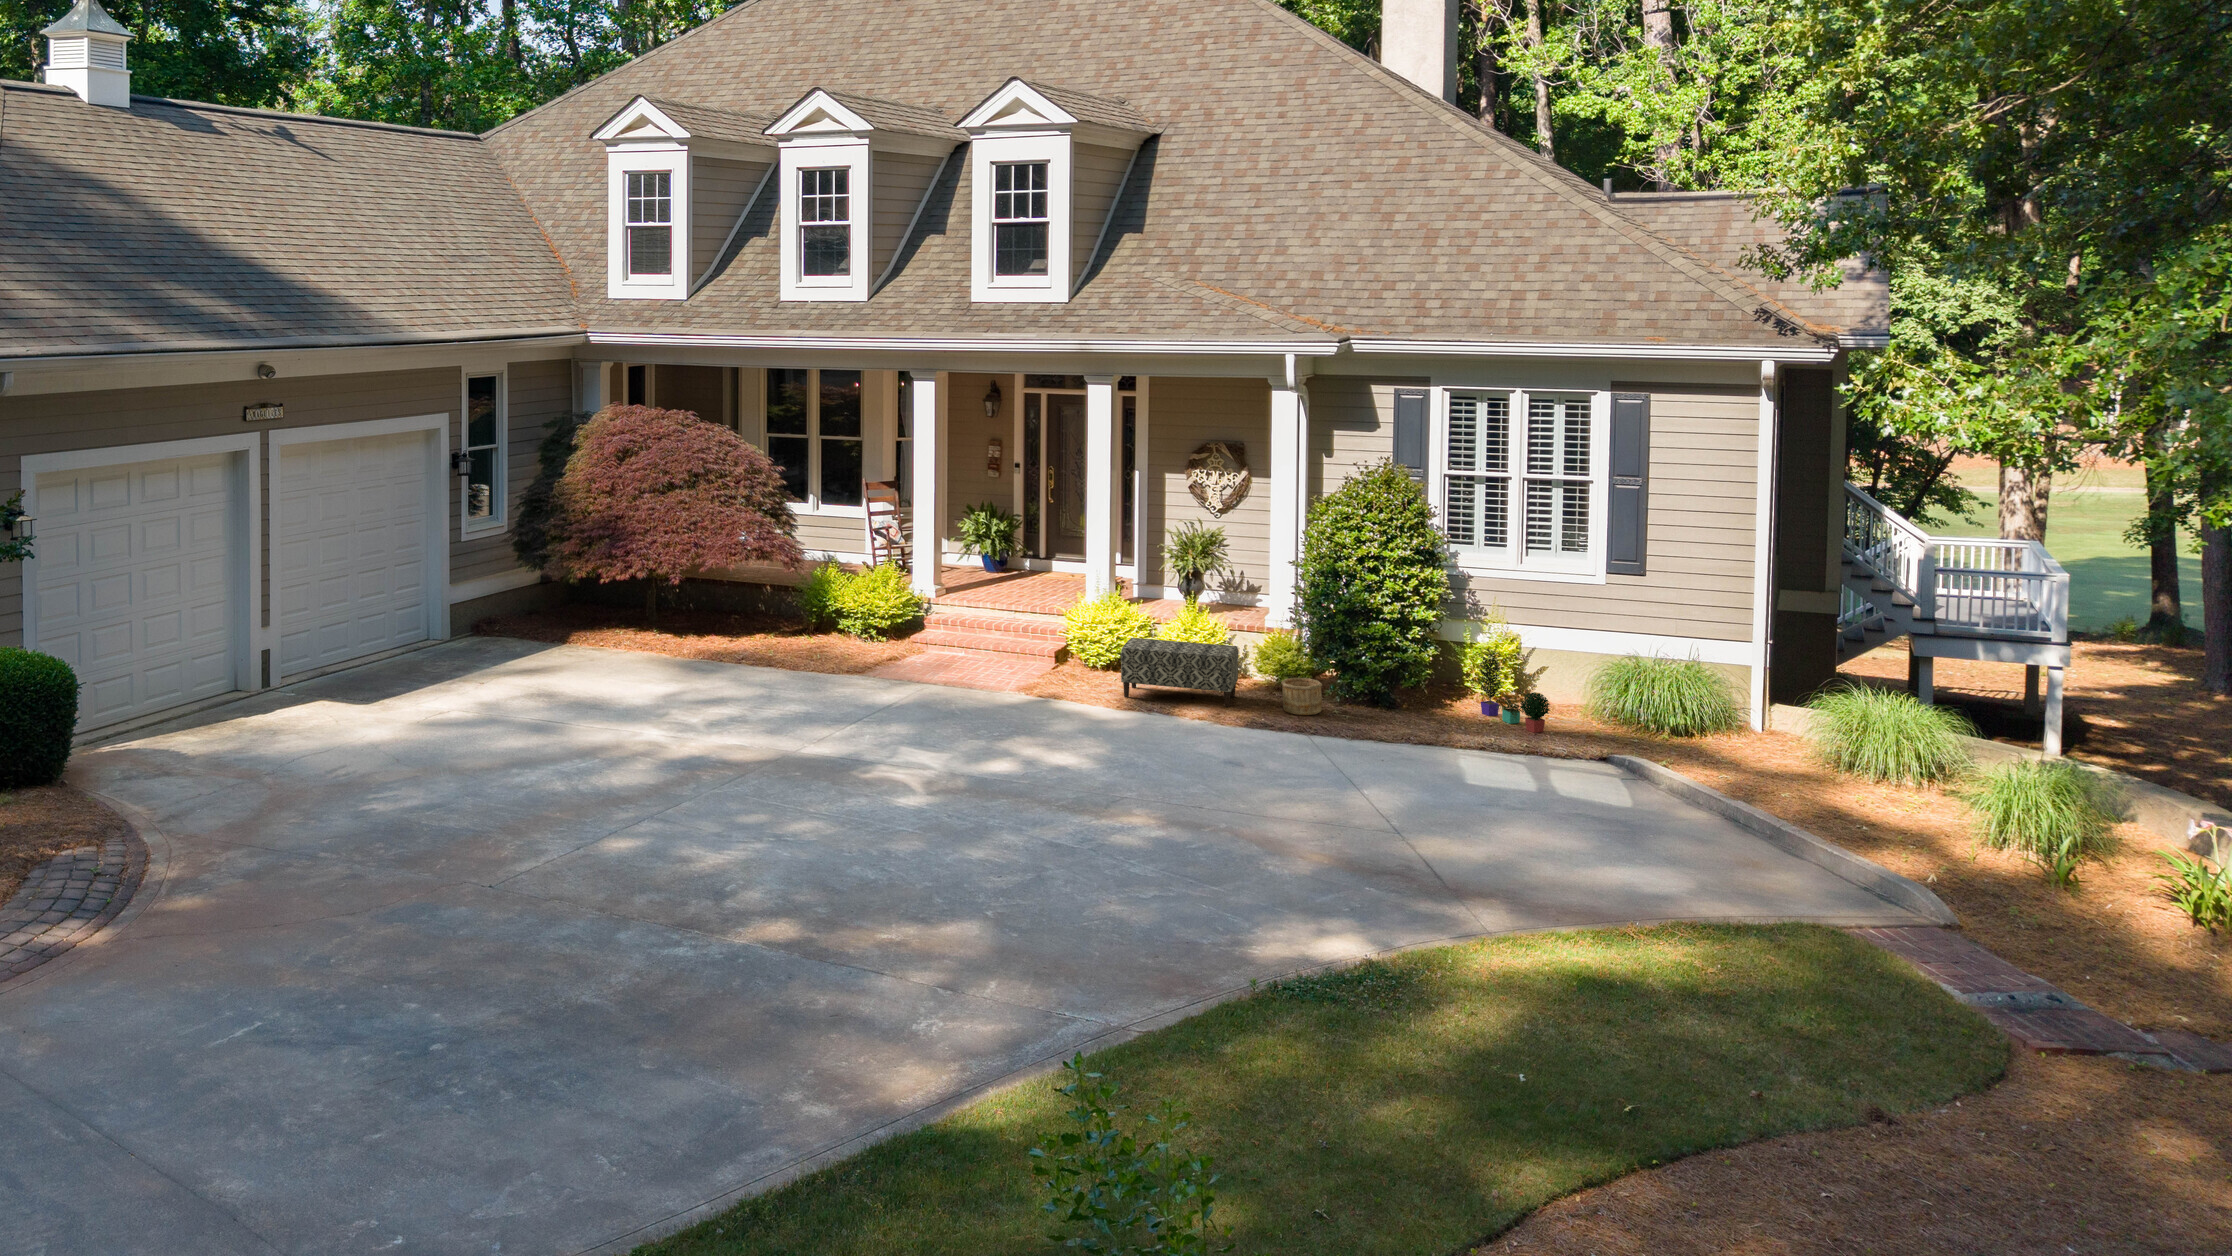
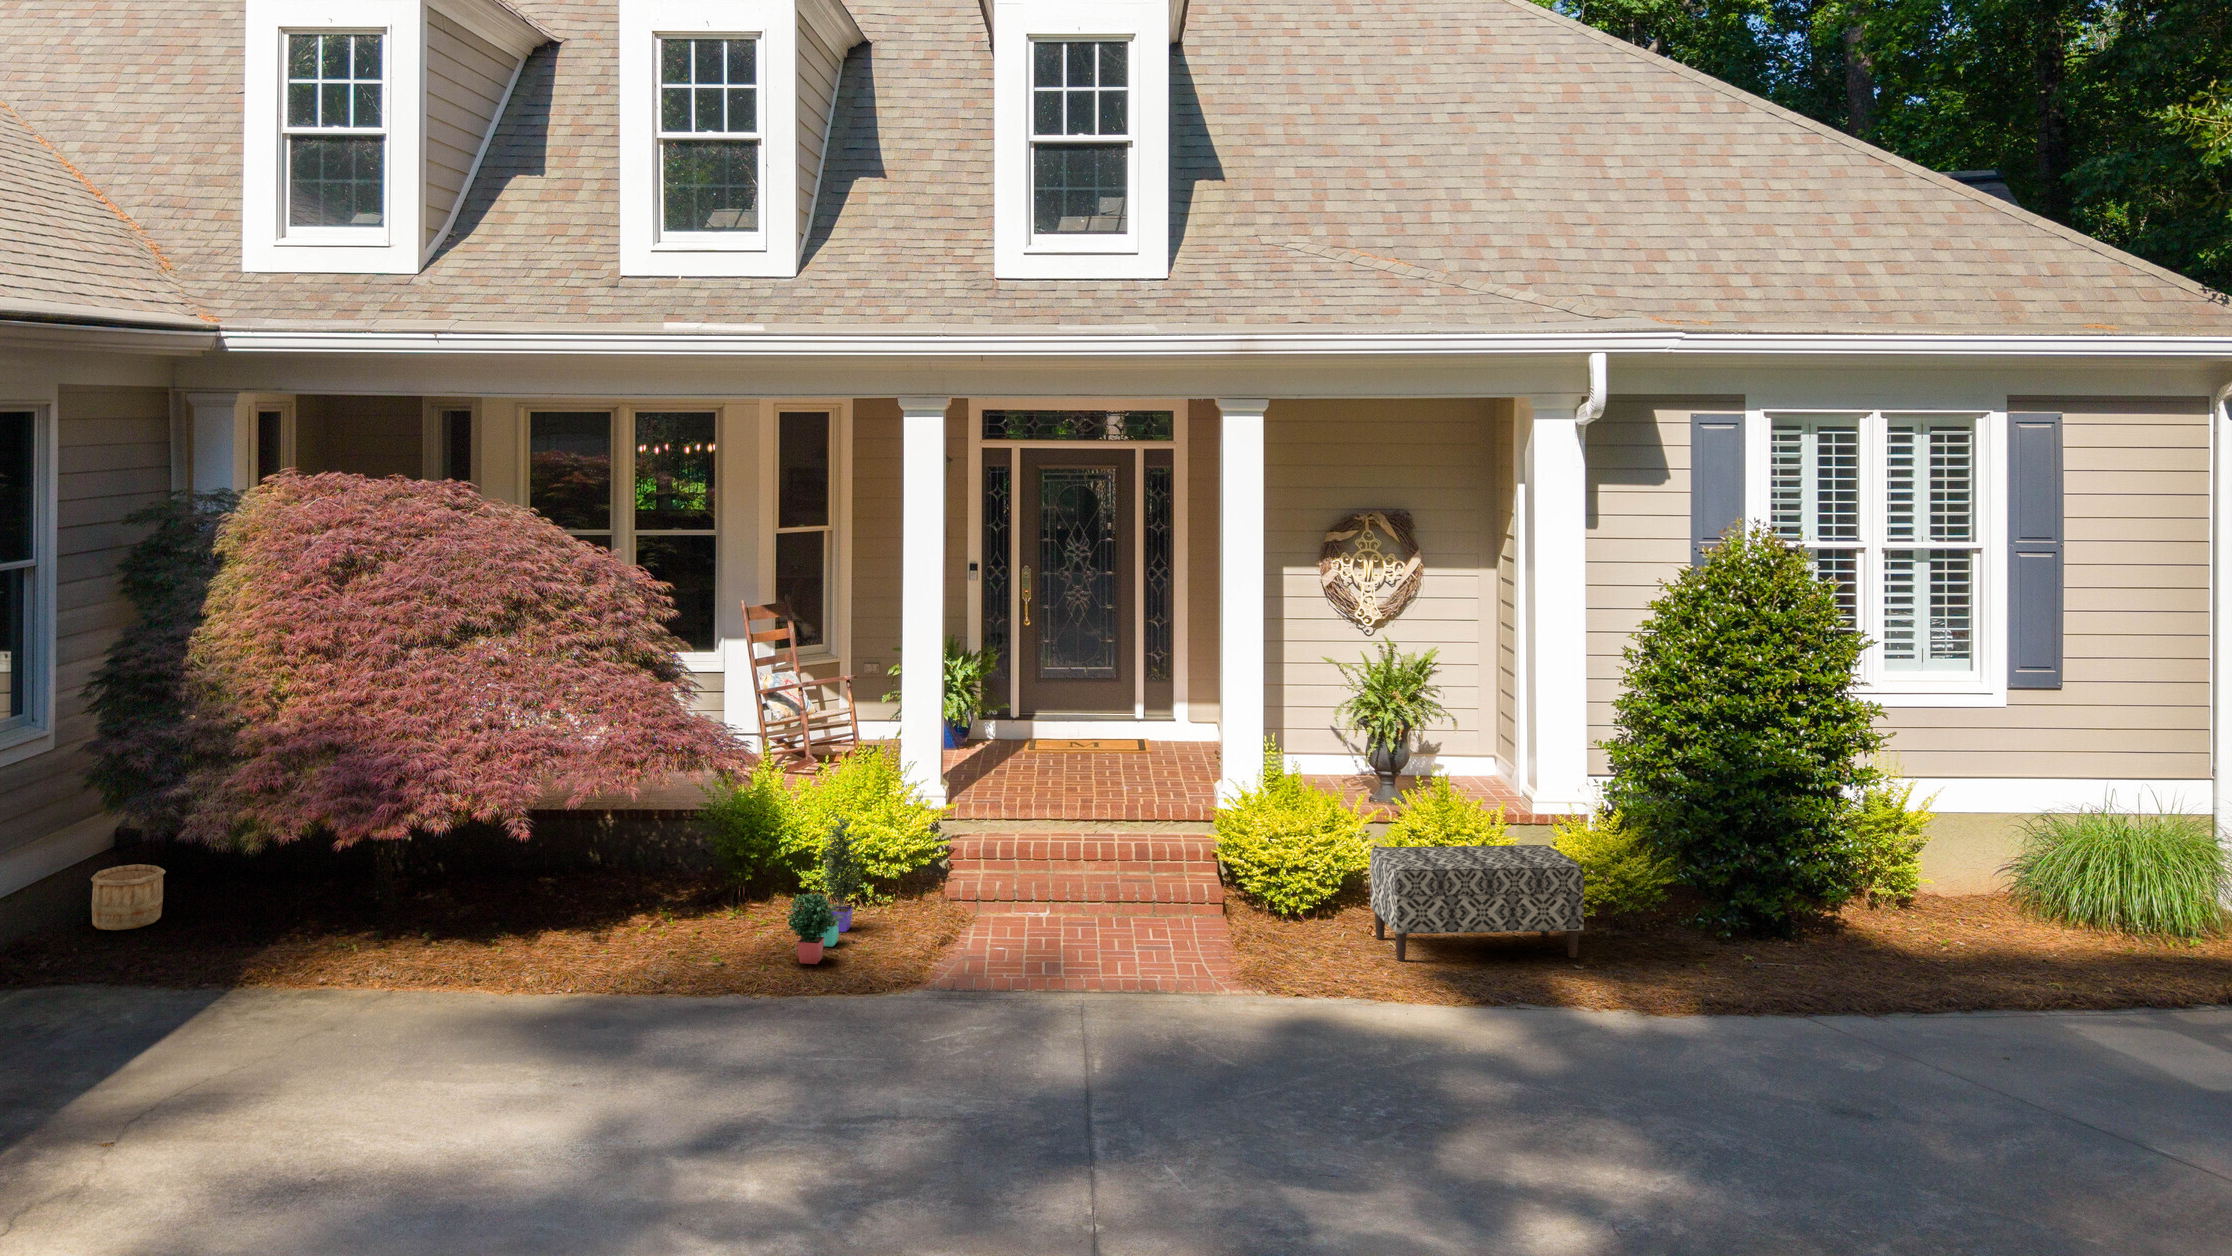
potted plant: present [1478,648,1550,733] -> present [787,814,862,964]
wooden bucket: present [1281,678,1322,715] -> present [91,864,166,930]

